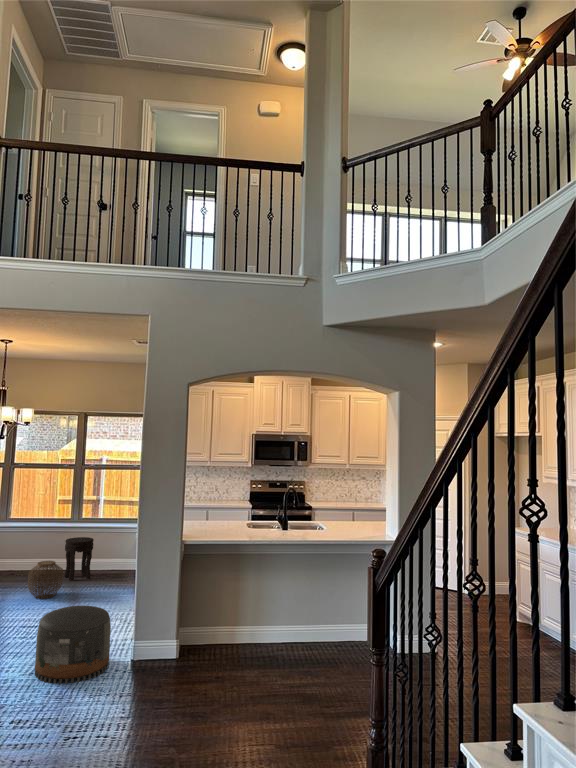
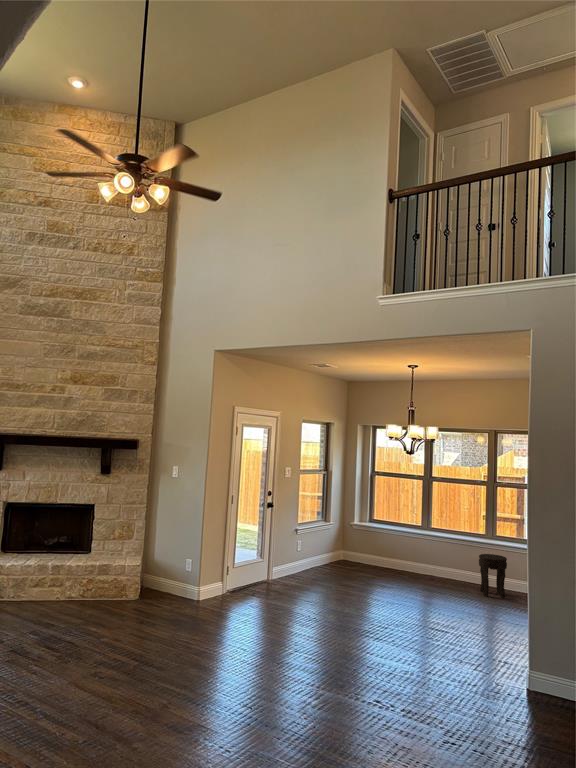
woven basket: present [28,561,63,599] -> none [442,572,474,608]
pouf: present [35,606,111,684] -> none [432,619,502,696]

